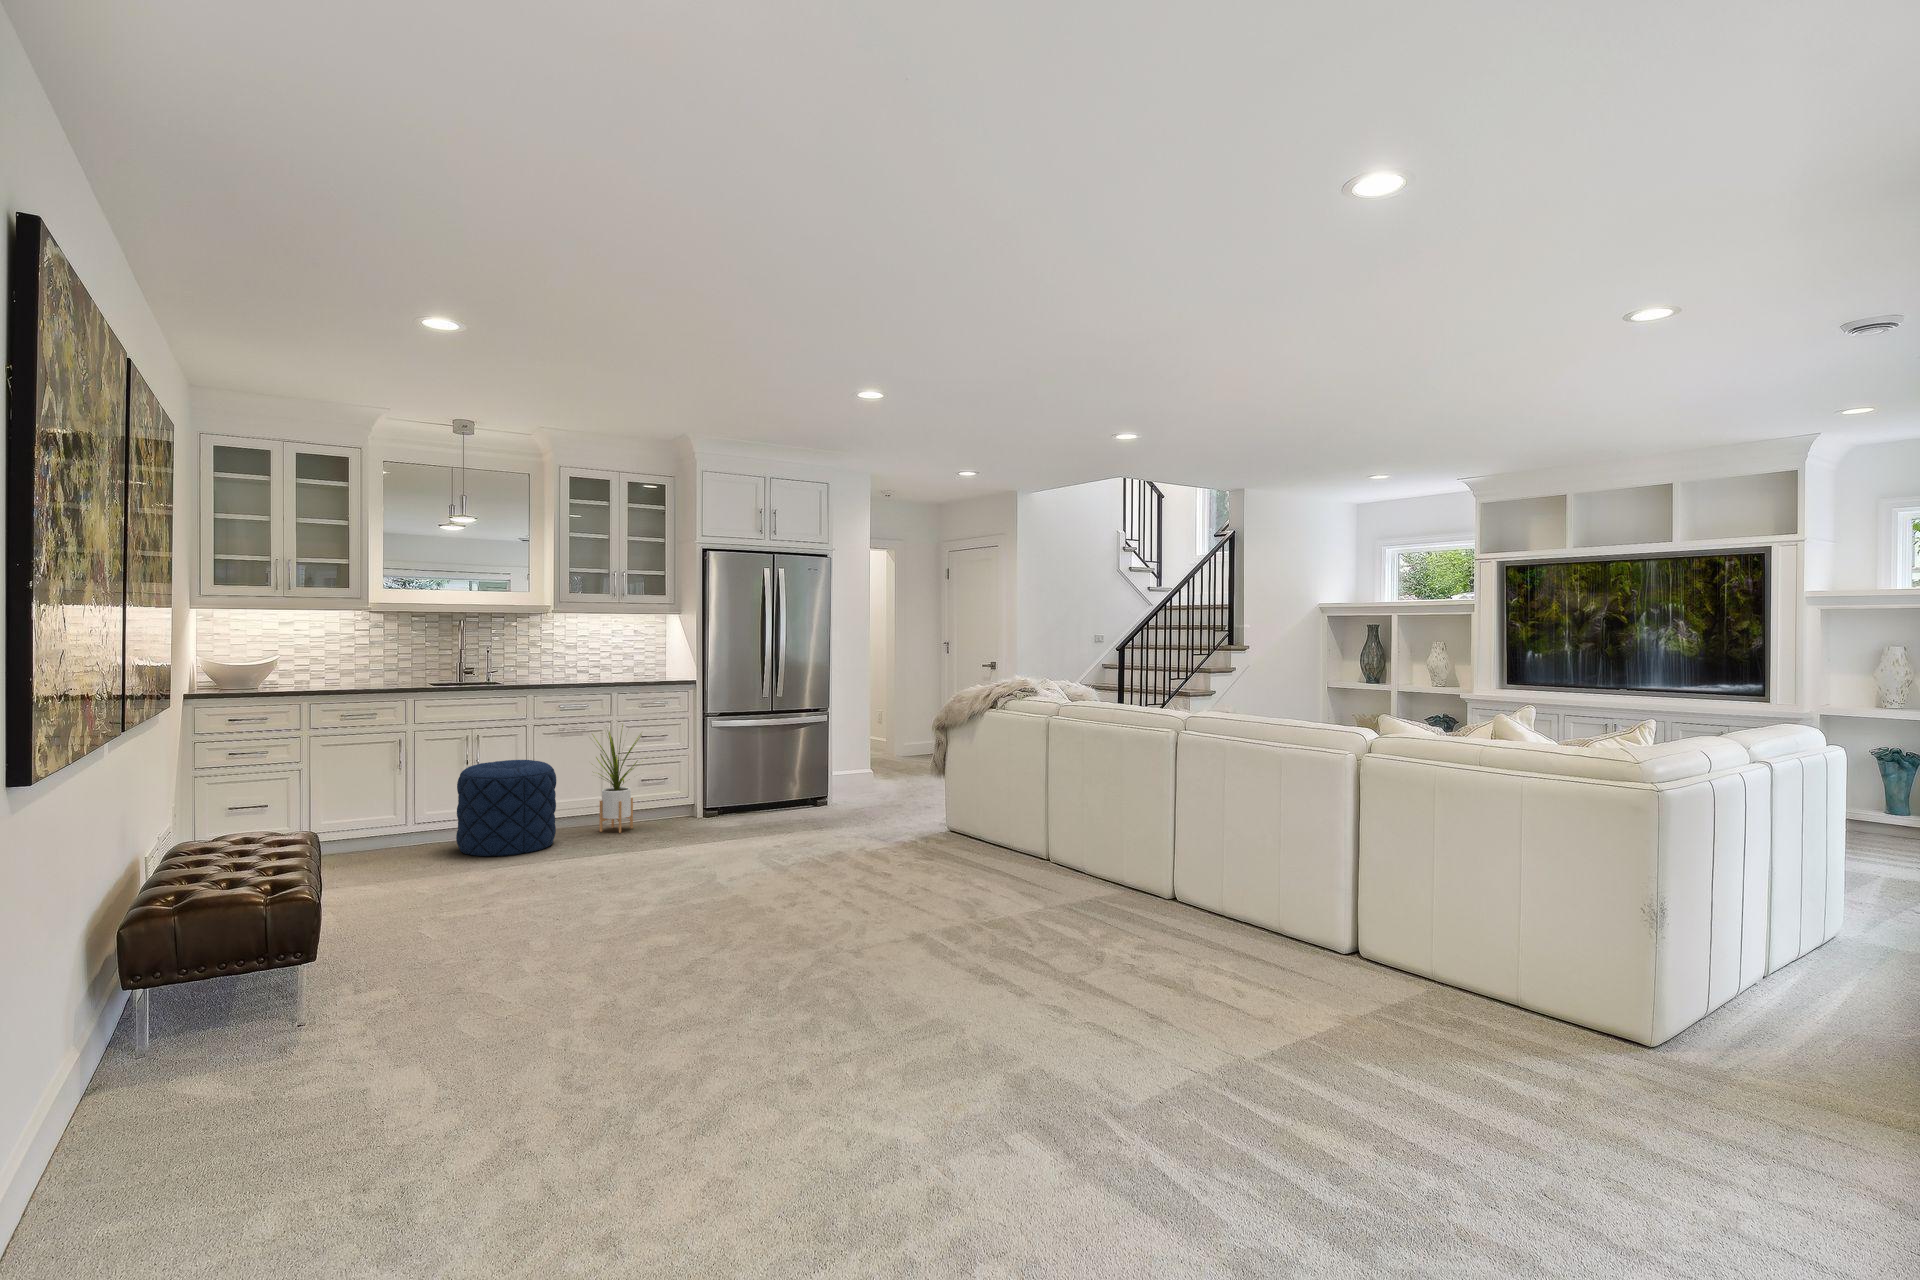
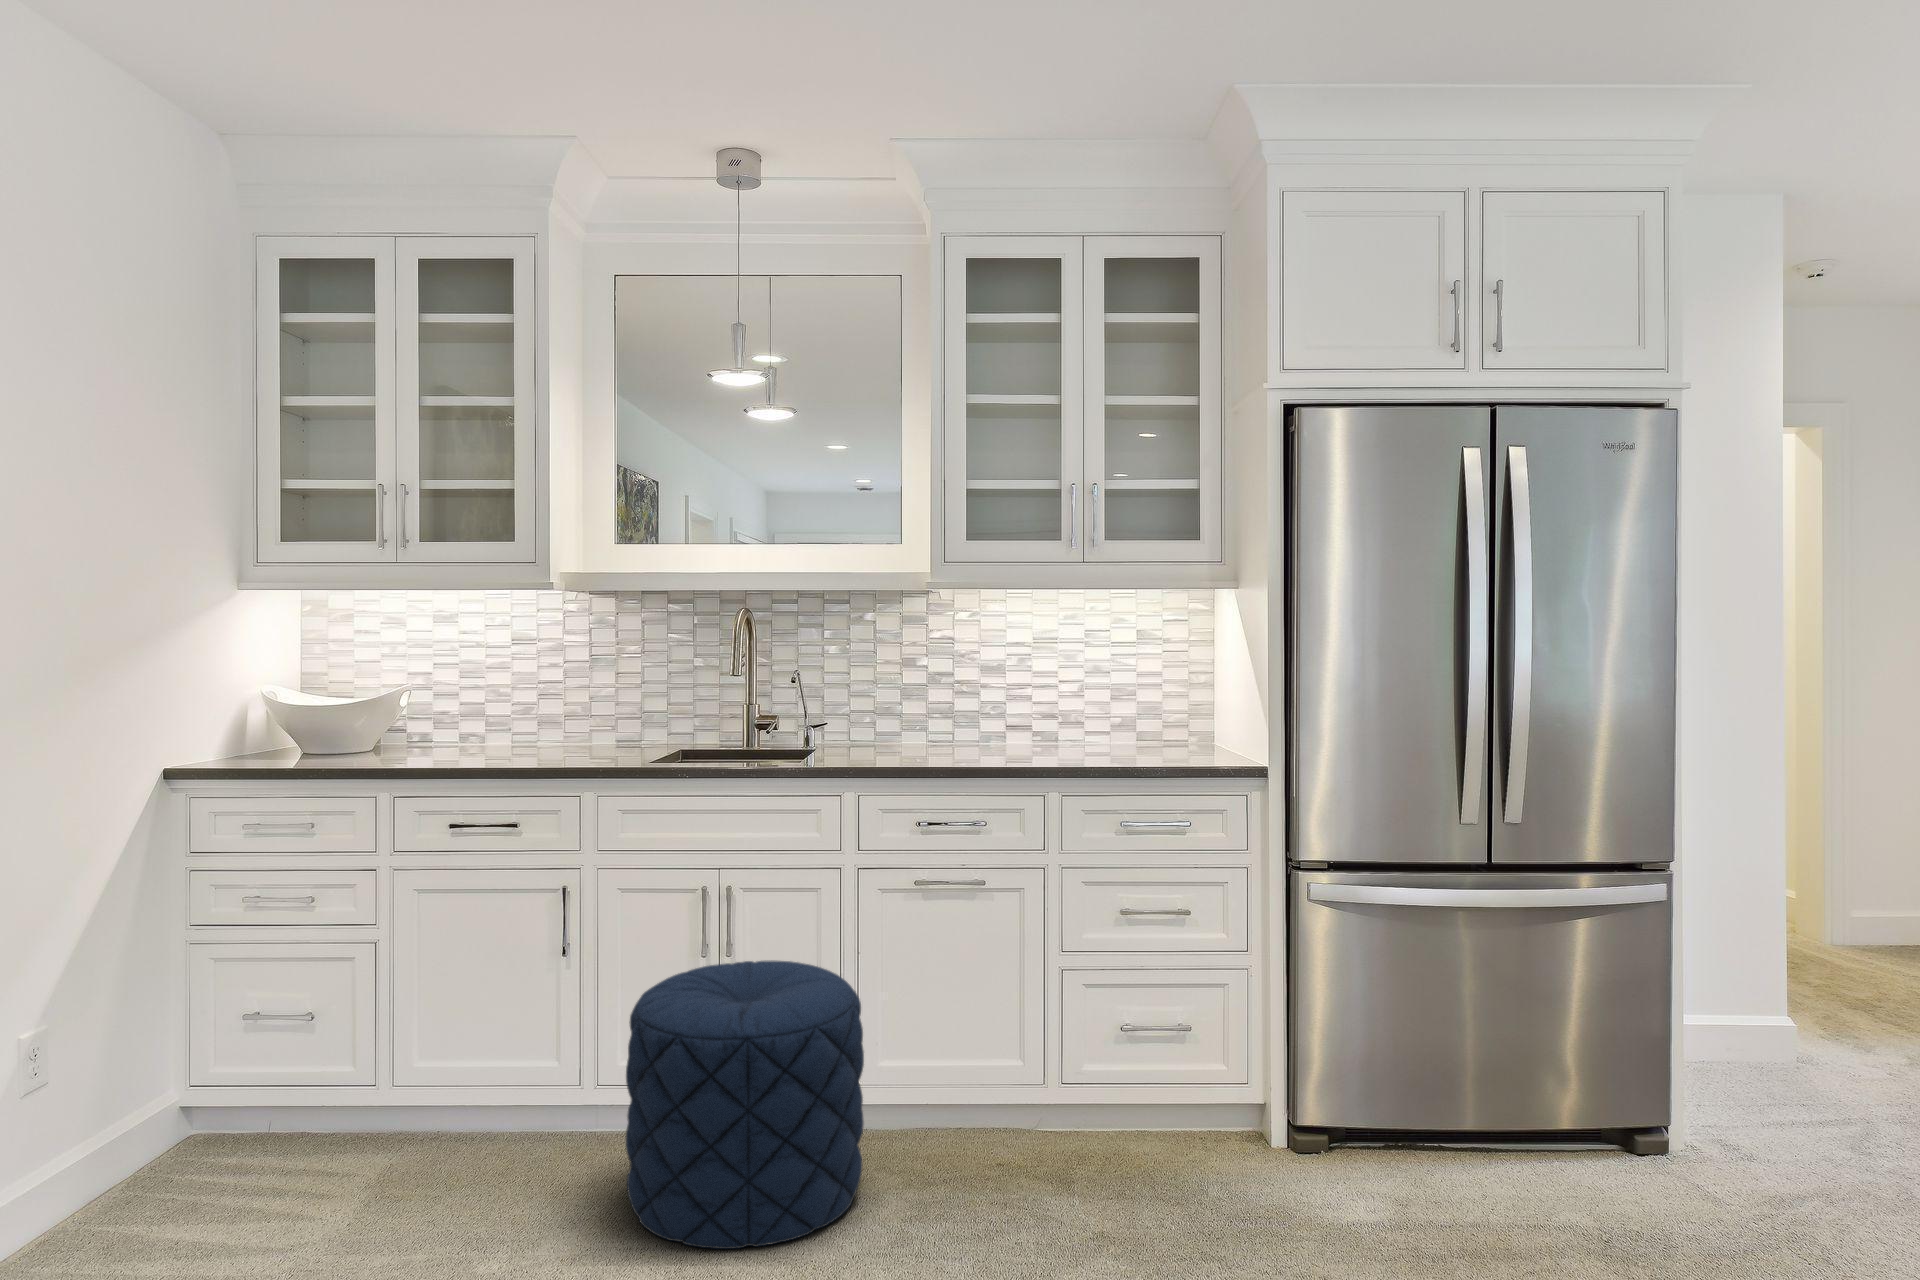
house plant: present [592,725,641,833] -> none [961,876,1118,1189]

